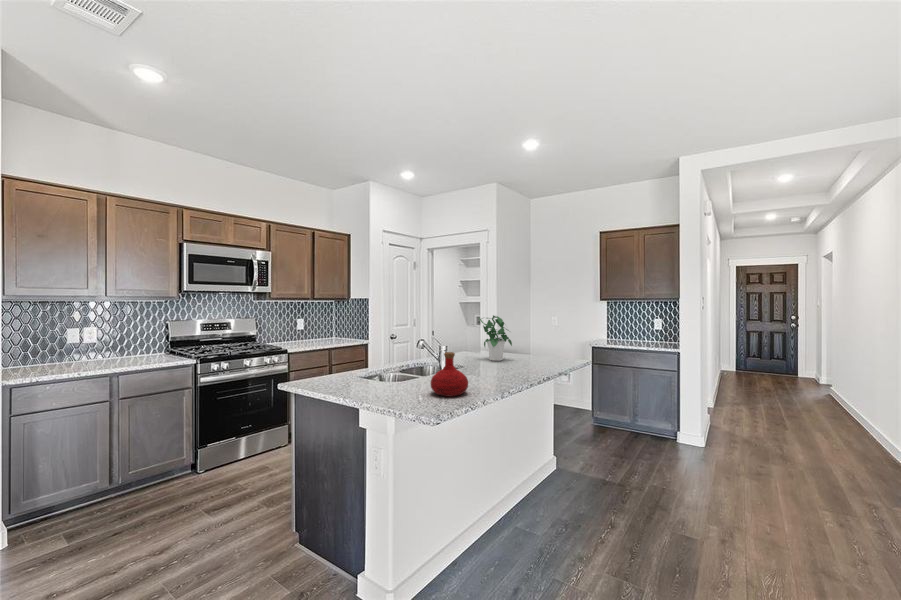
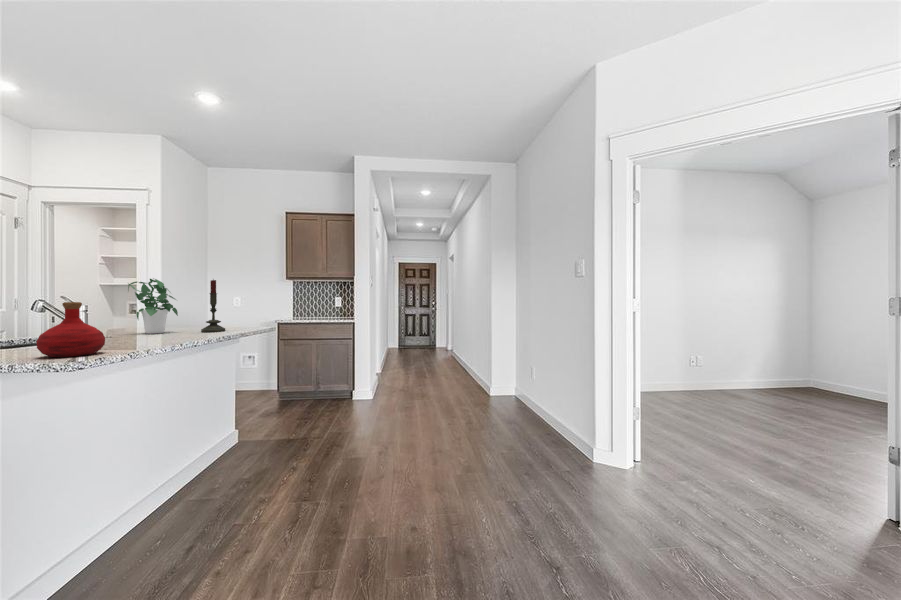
candle: none [530,315,549,365] -> present [201,280,225,332]

